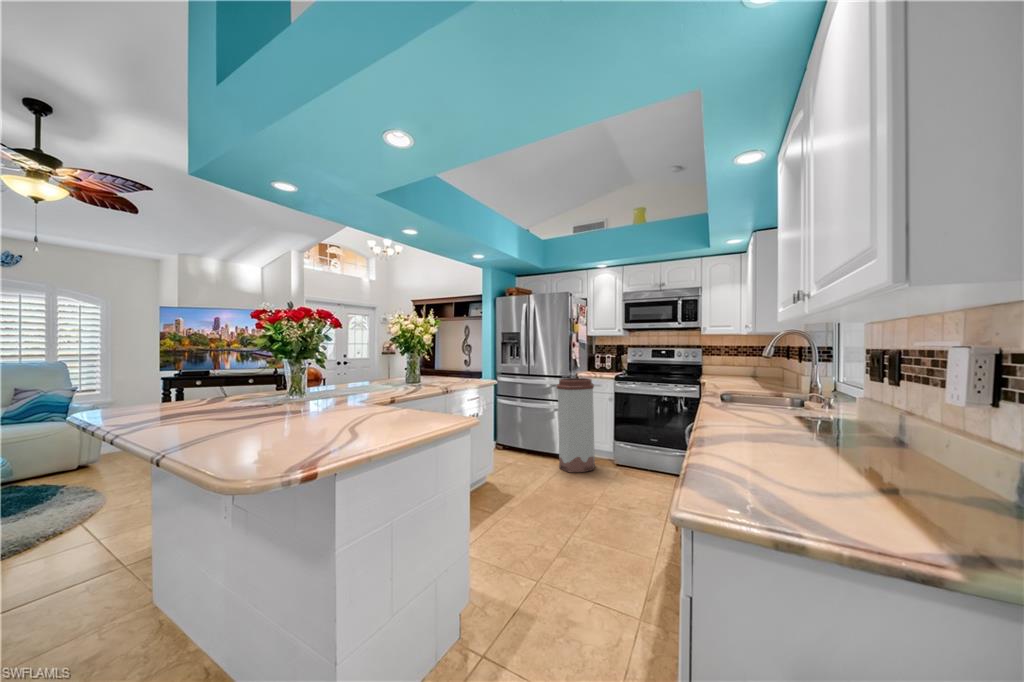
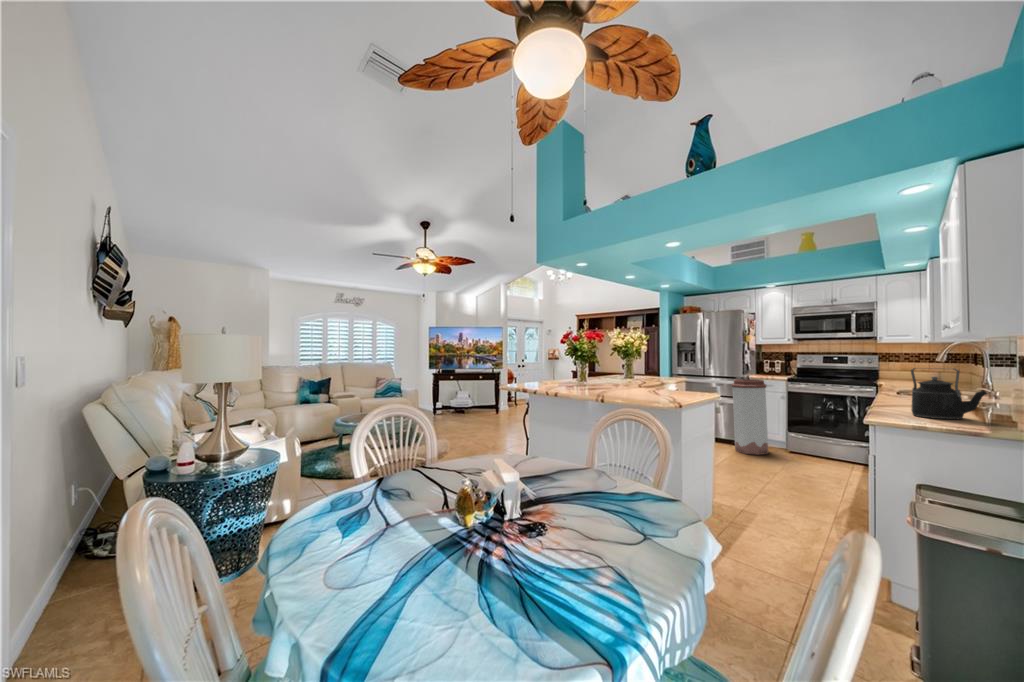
kettle: none [758,367,863,452] -> present [911,368,987,419]

